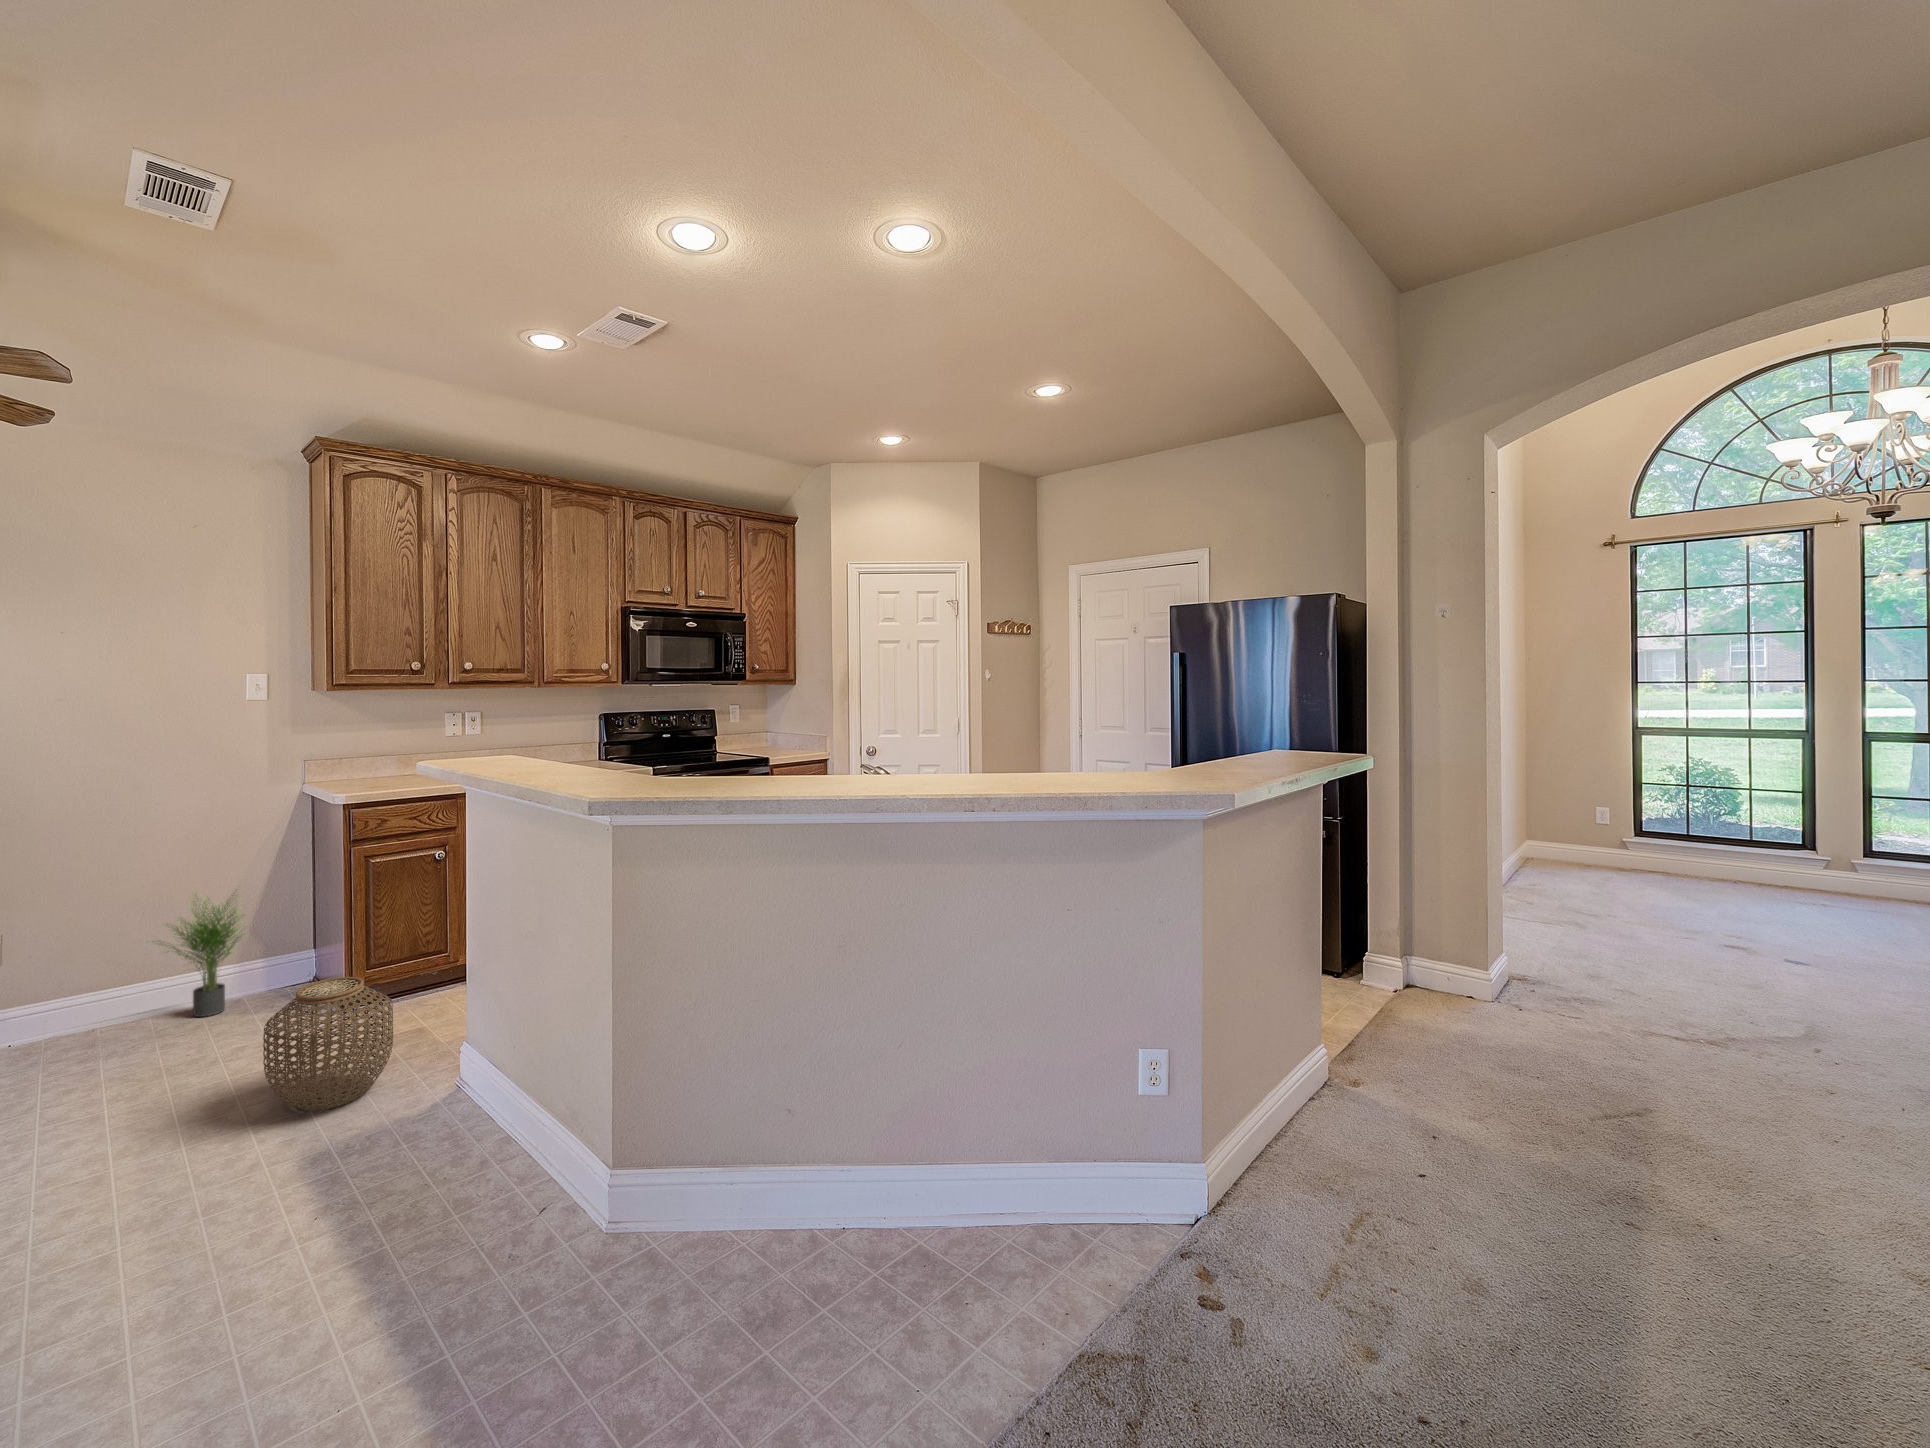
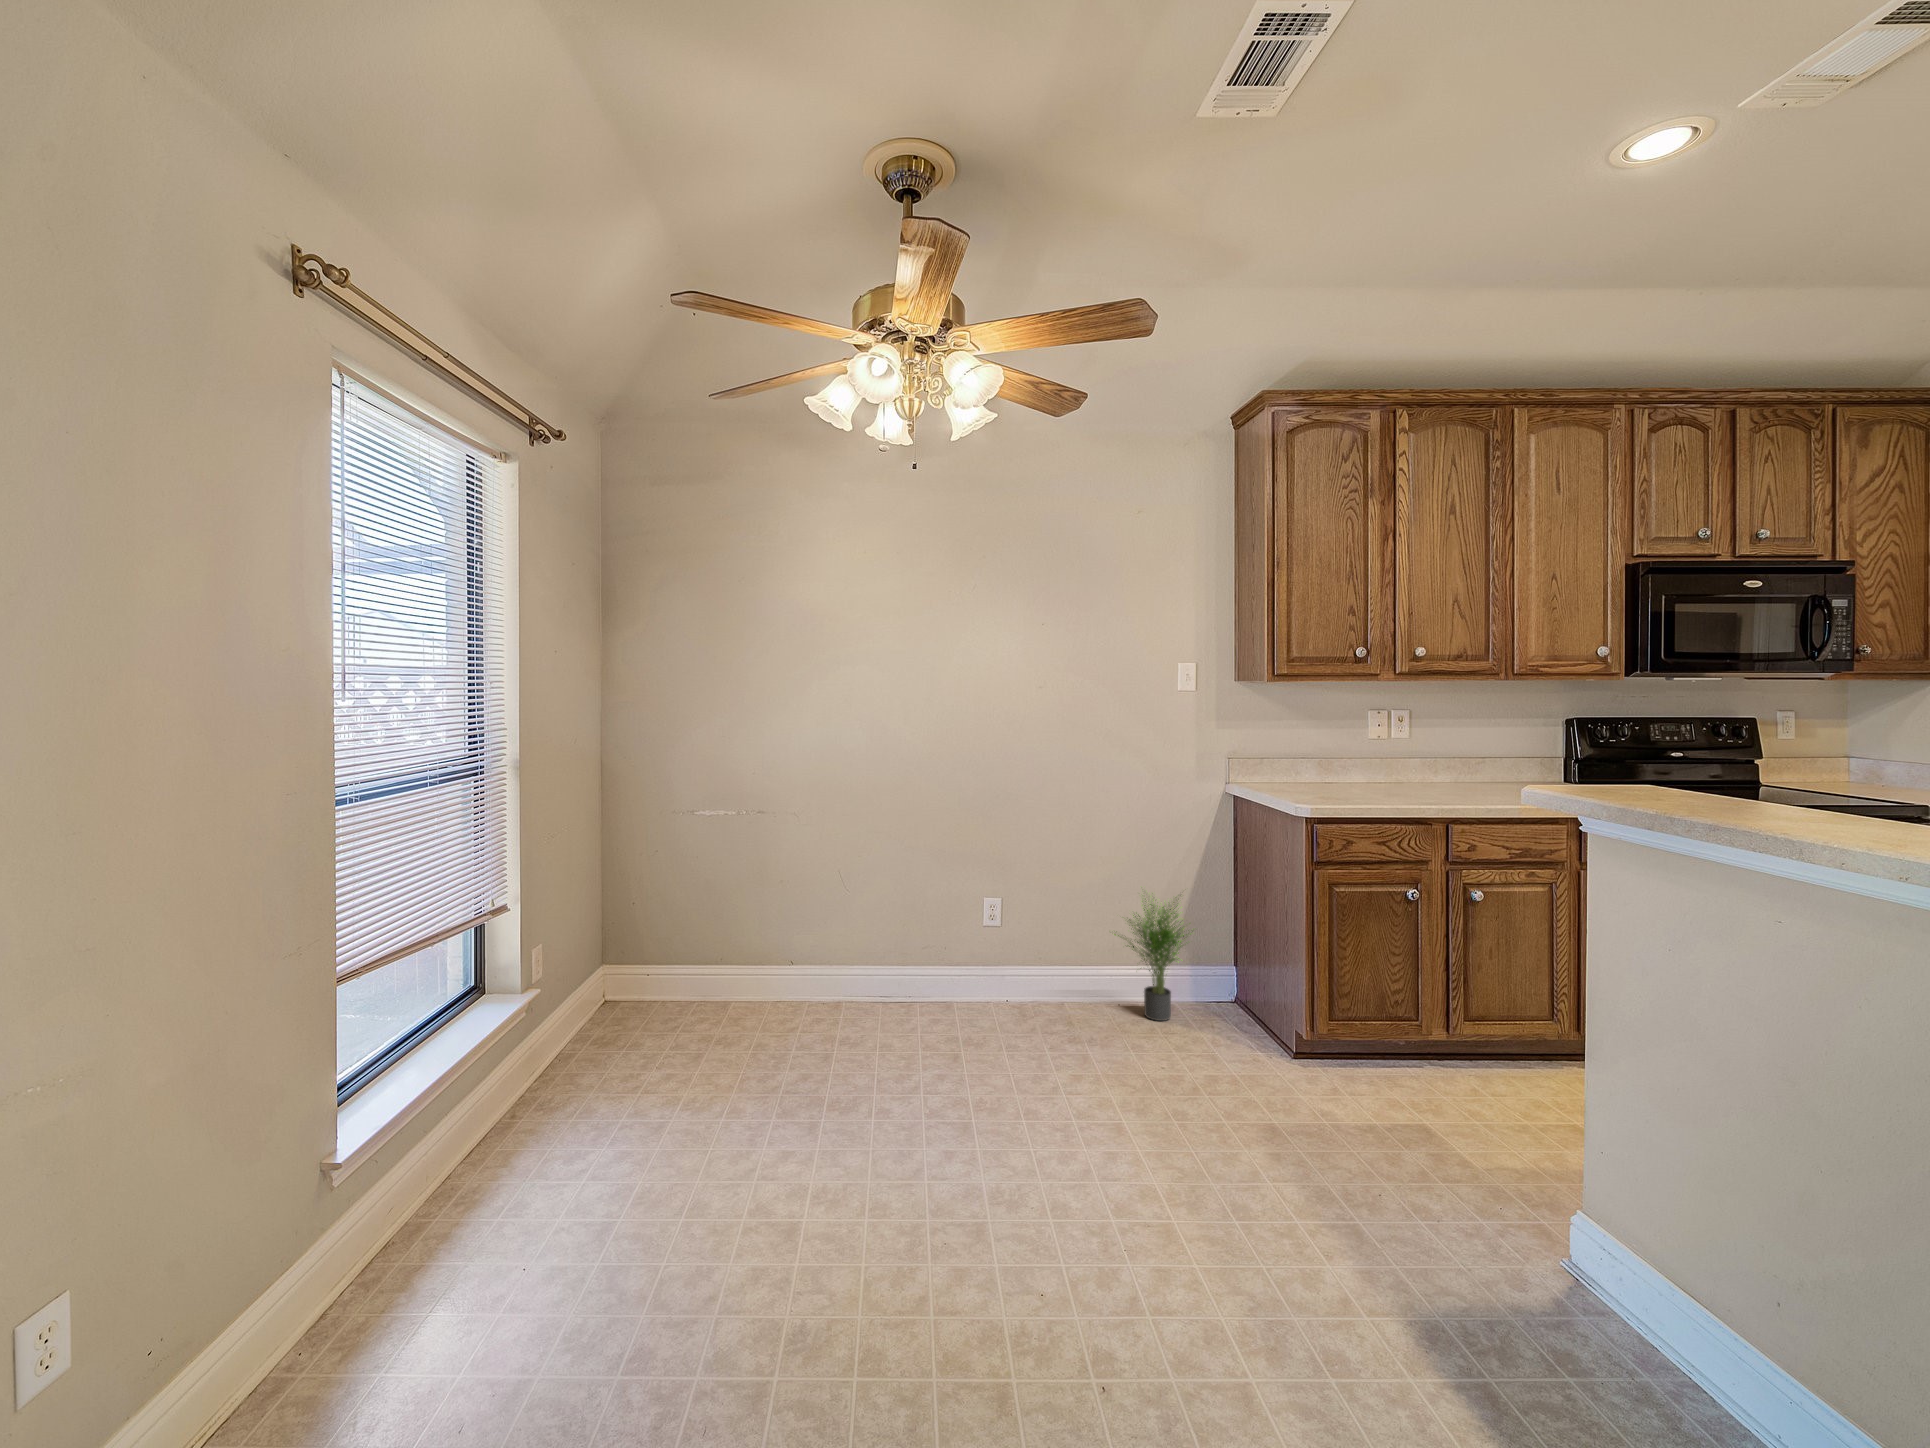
woven basket: present [263,977,393,1110] -> none [1296,1051,1451,1230]

